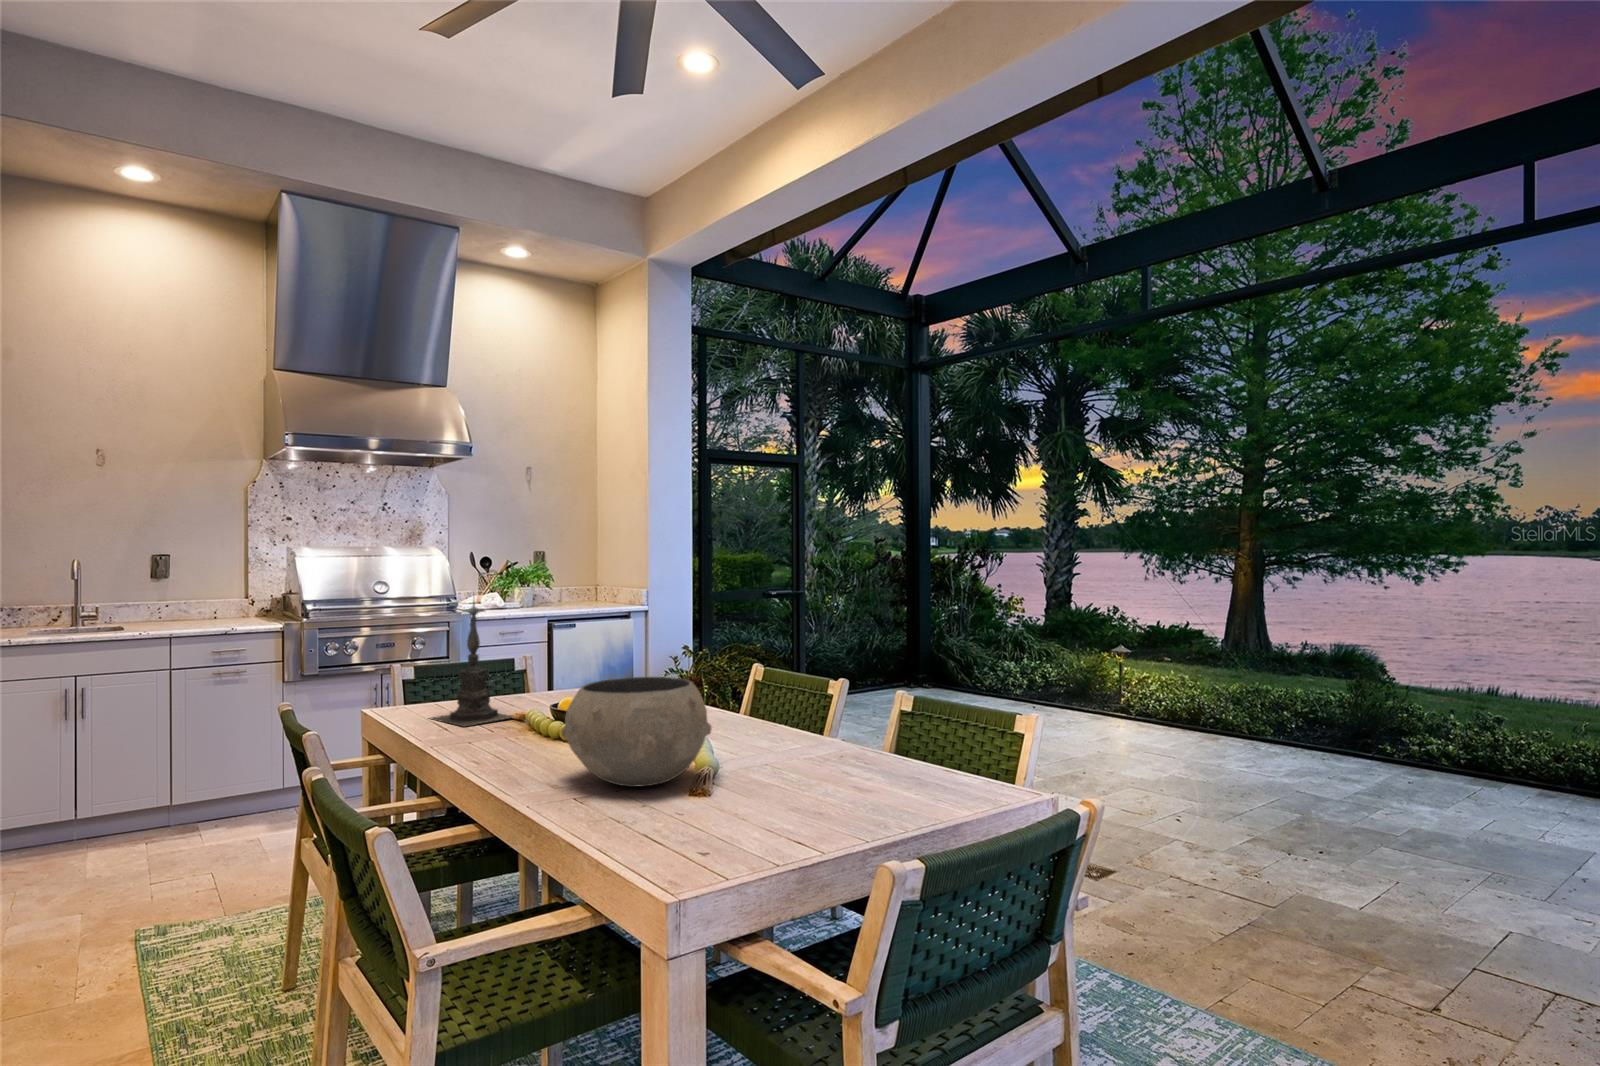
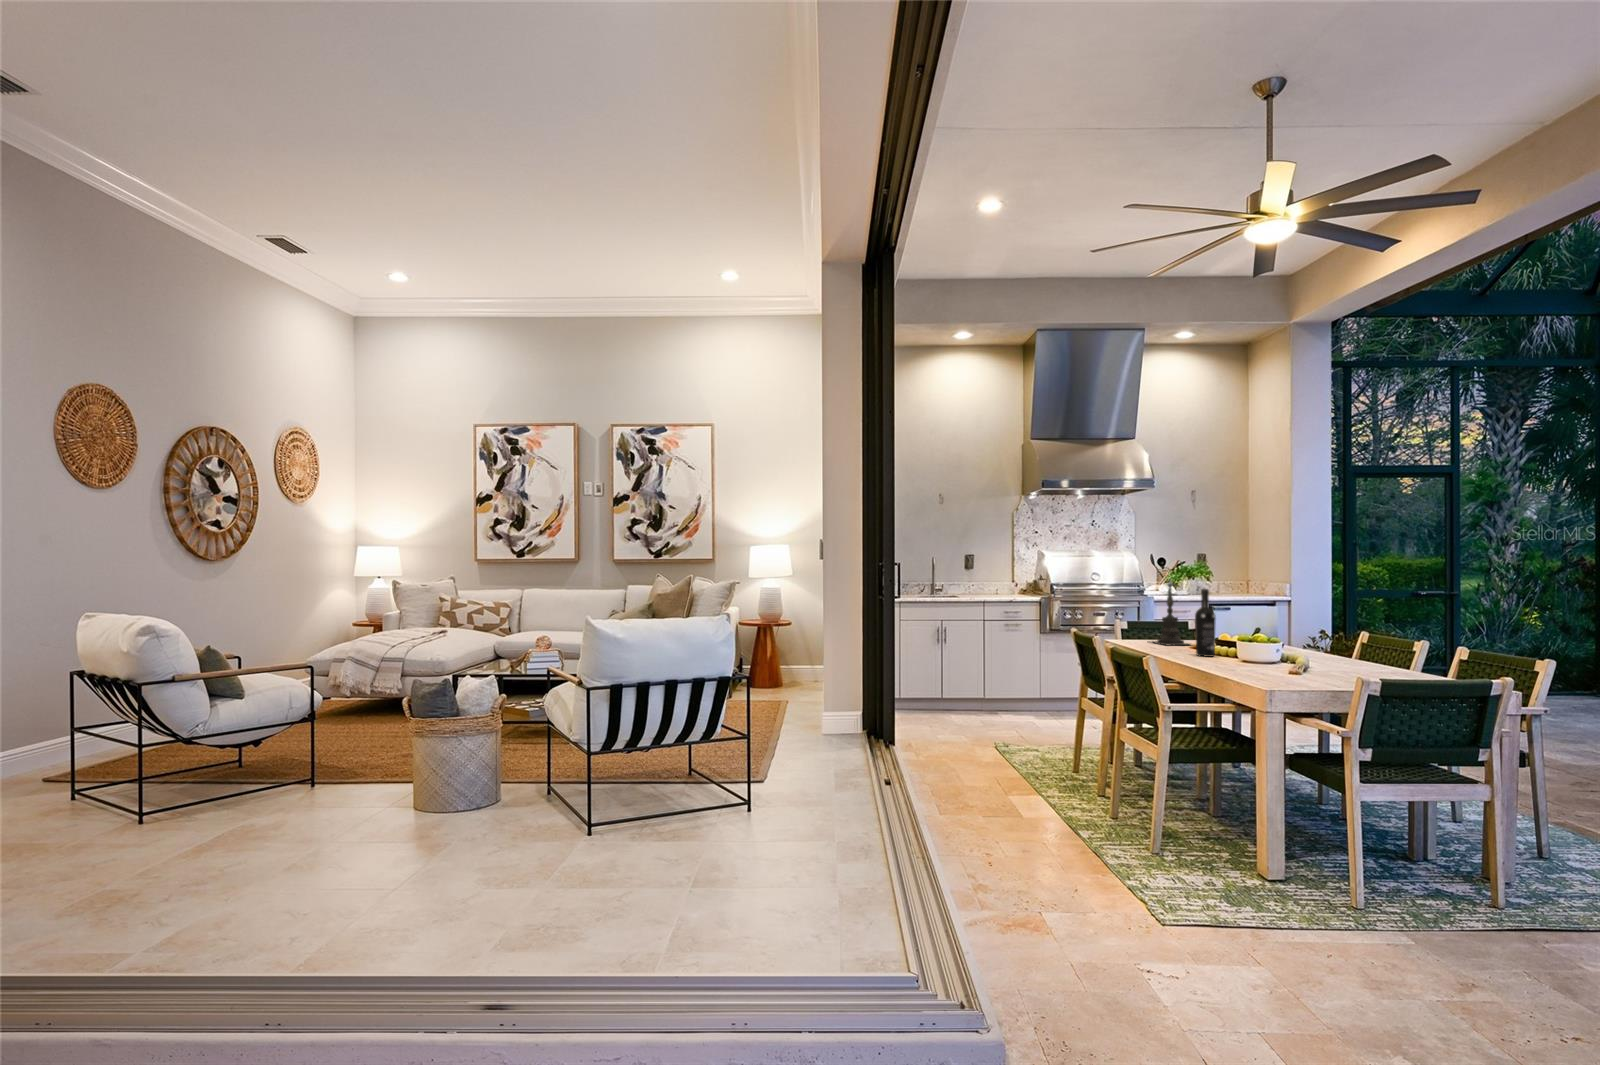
wine bottle: none [512,623,551,757] -> present [1195,589,1216,657]
ceramic bowl: present [561,677,712,787] -> none [1222,617,1305,668]

